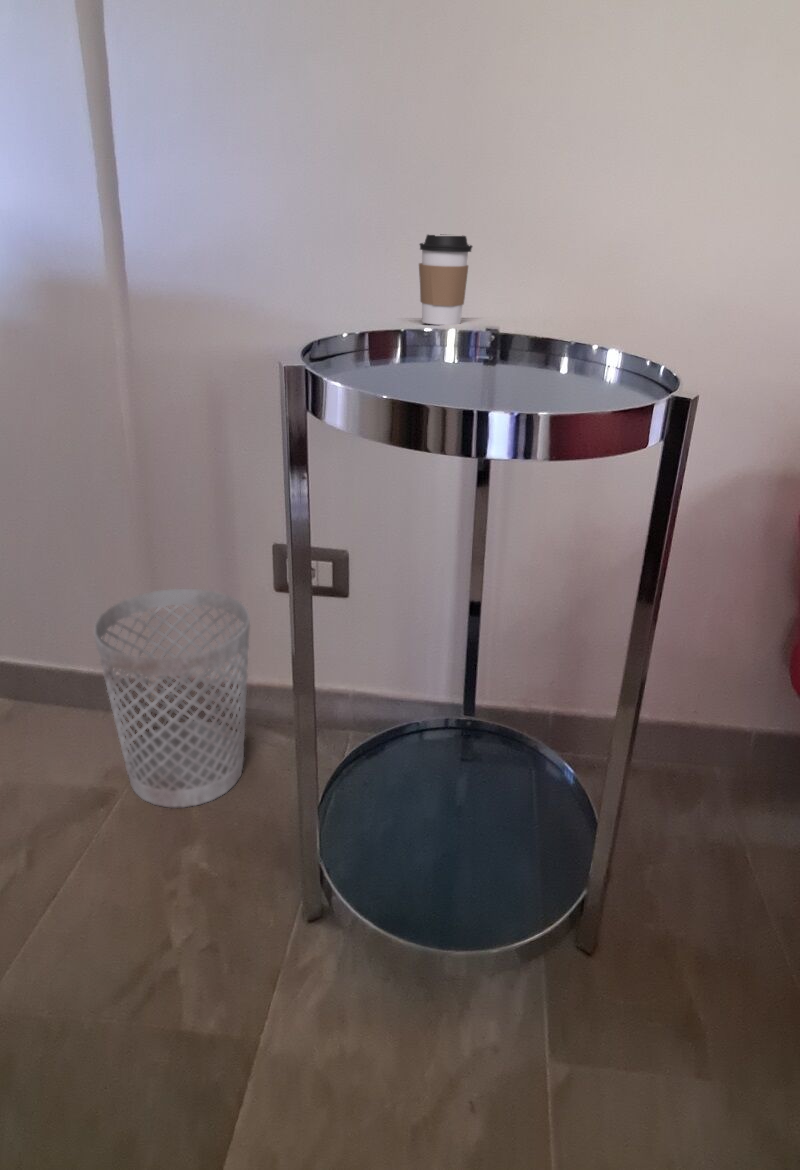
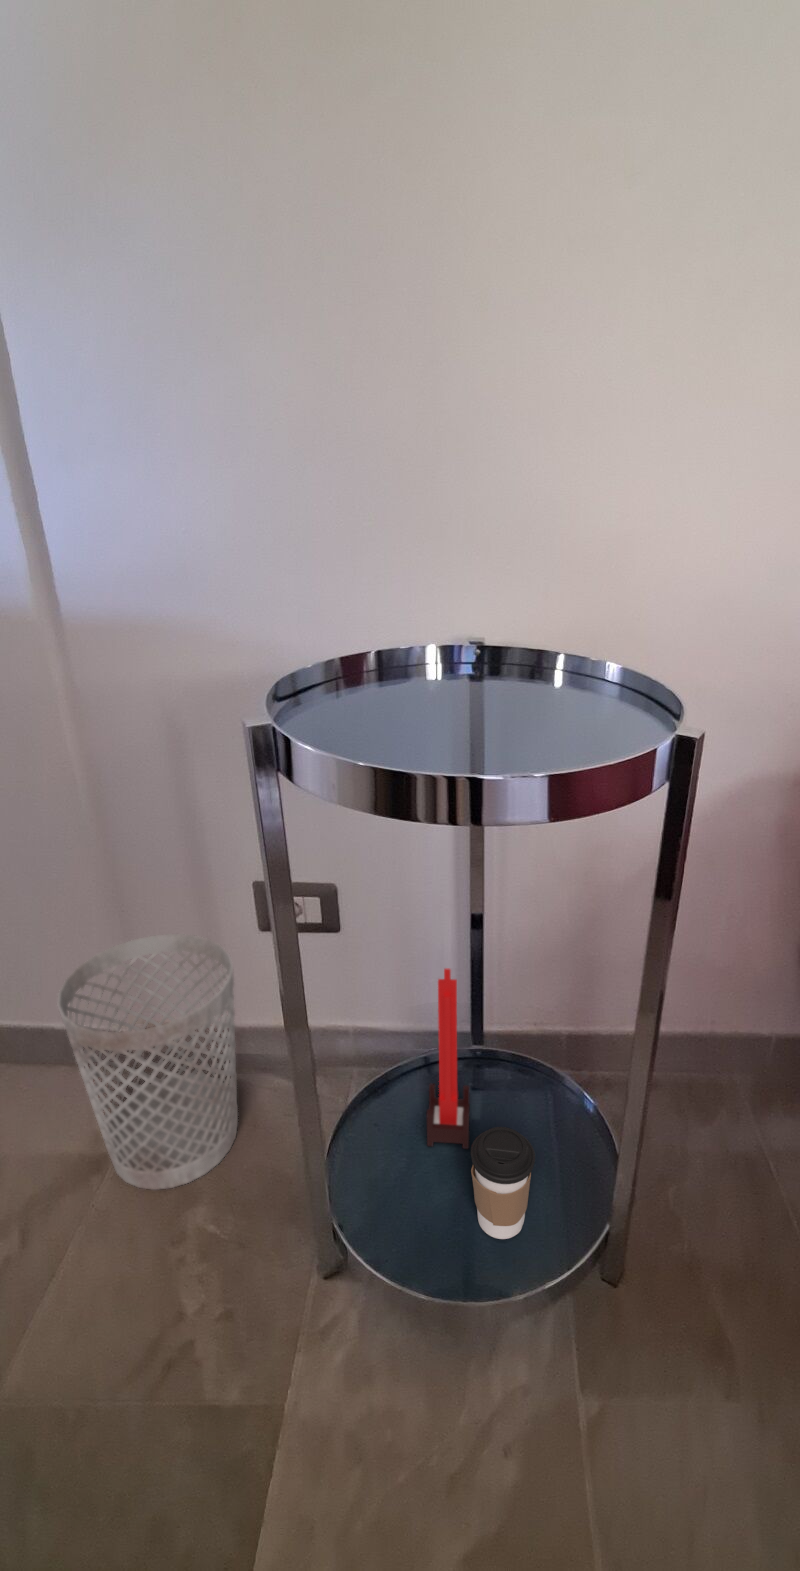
coffee cup: present [419,235,472,325] -> present [471,1127,535,1239]
candle: none [412,626,454,790] -> present [427,968,469,1148]

